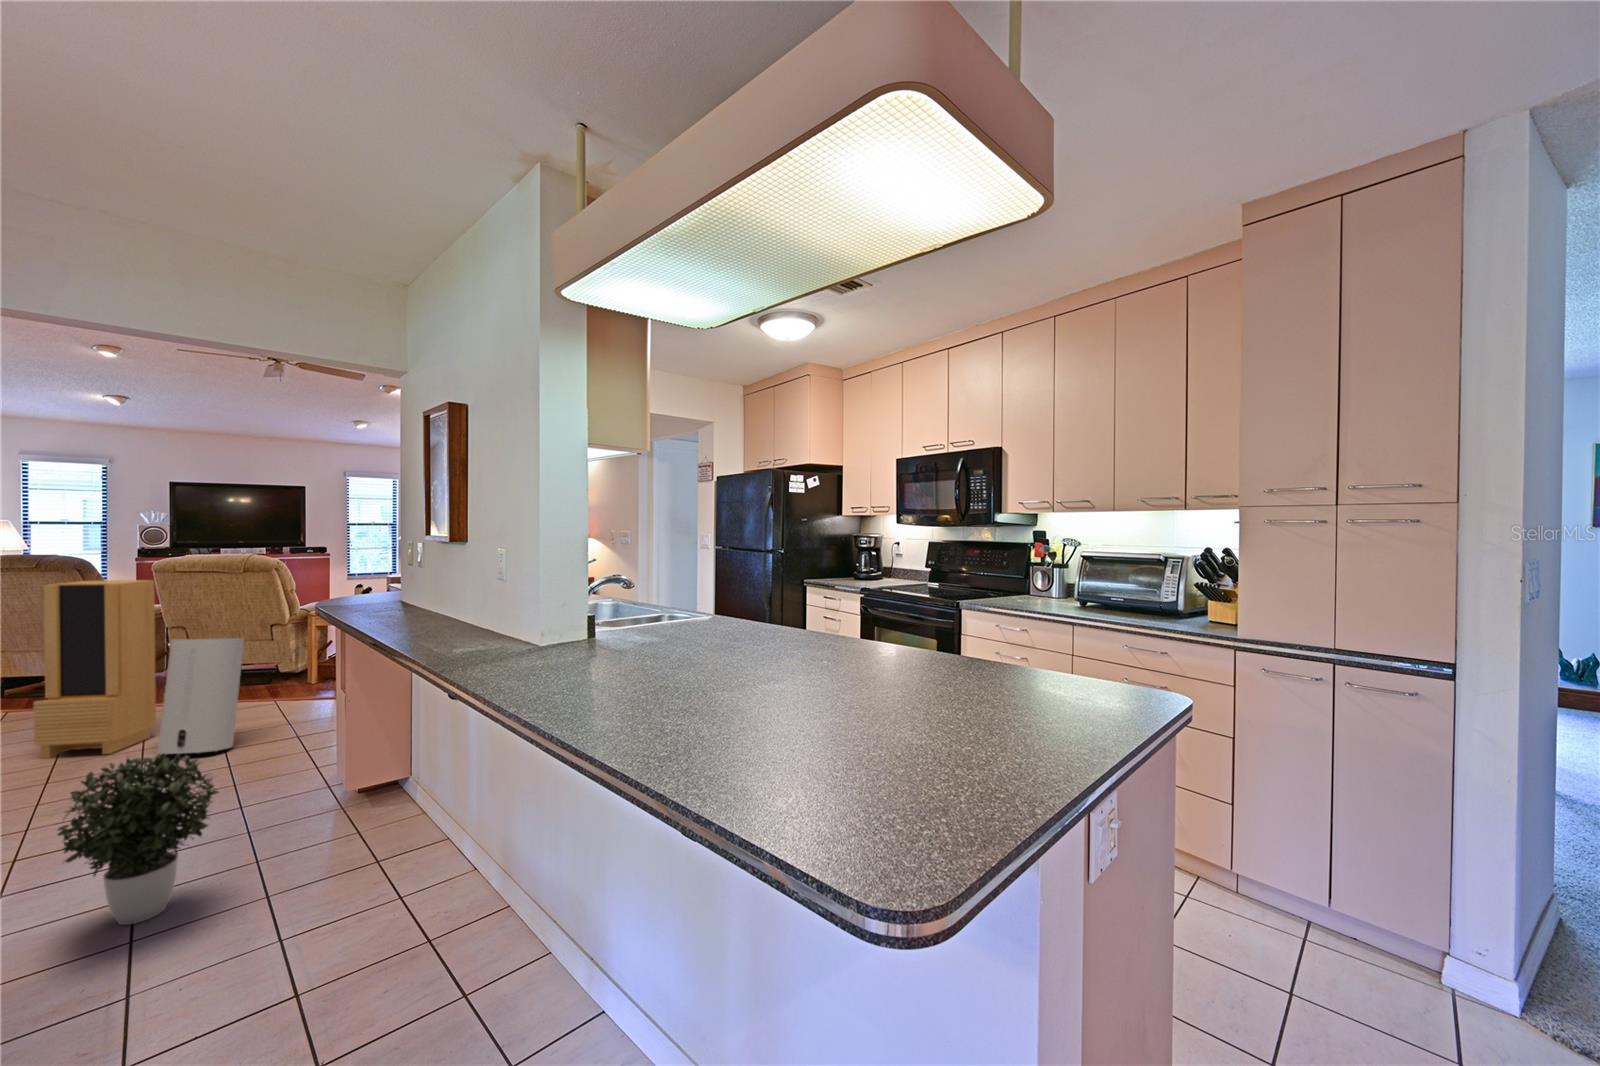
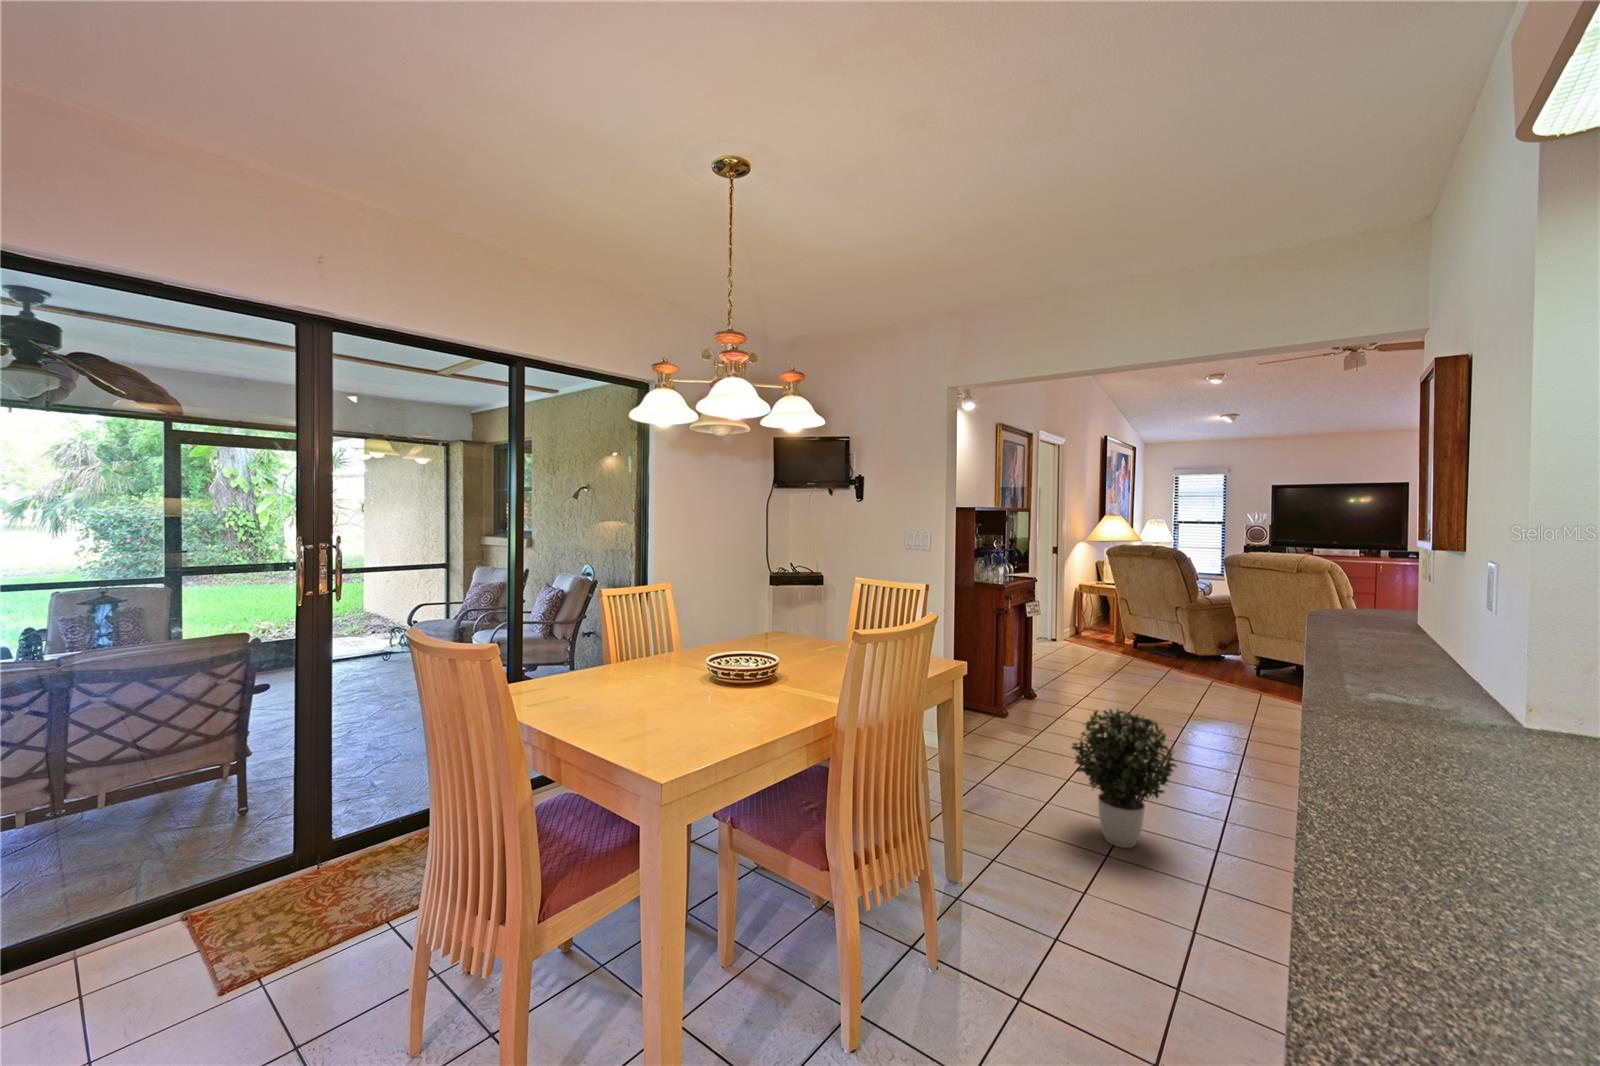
storage cabinet: present [33,580,156,758] -> none [1131,566,1211,710]
air purifier: present [158,638,244,754] -> none [1197,625,1272,739]

